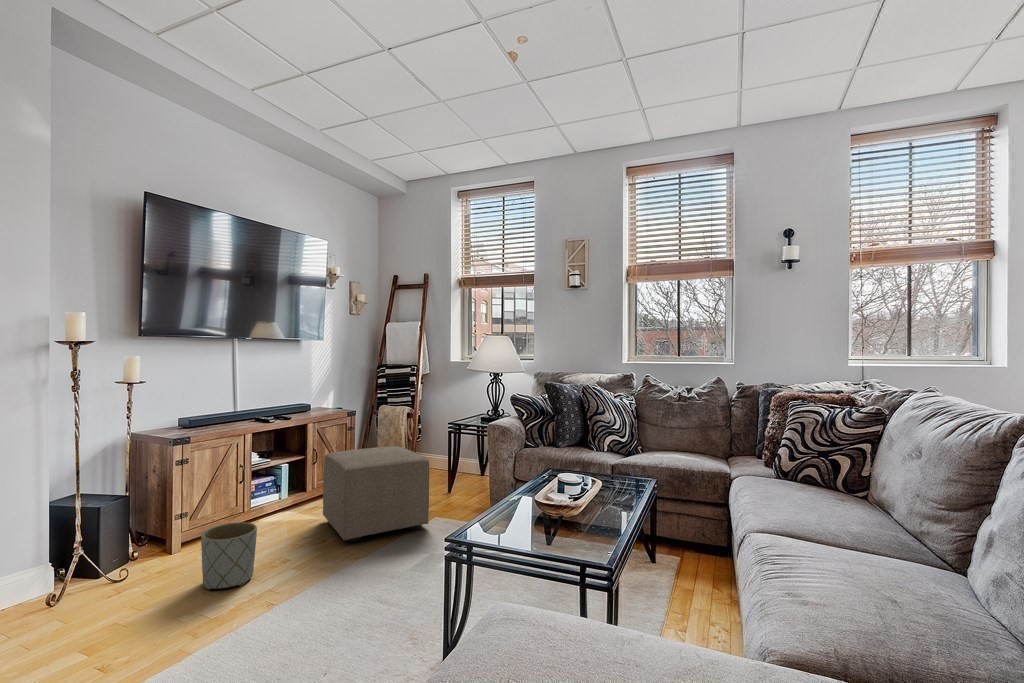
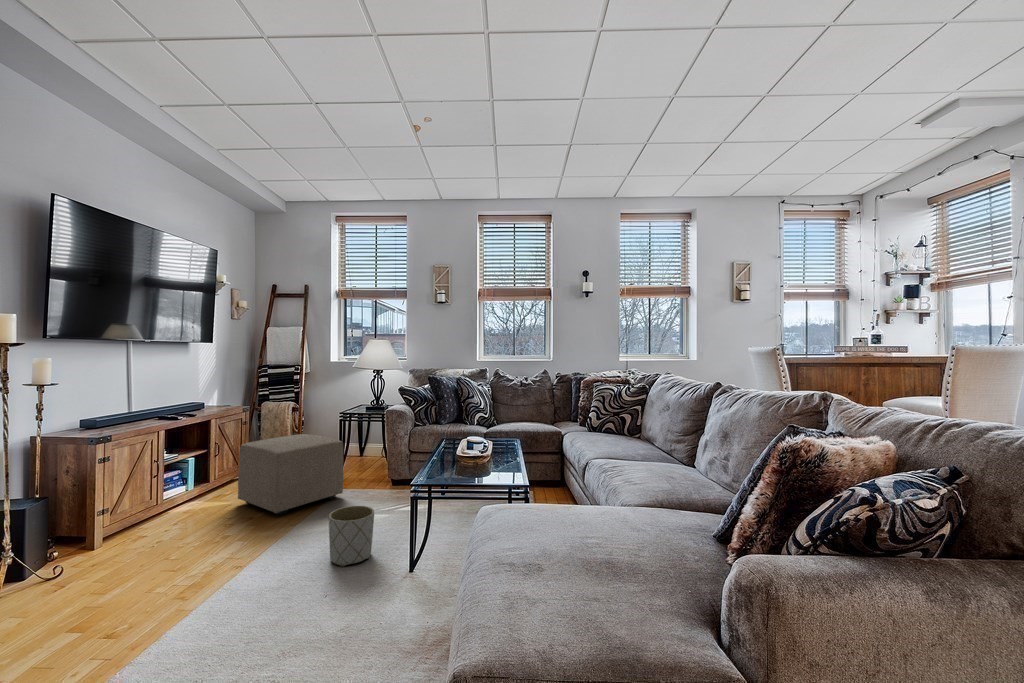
planter: present [201,522,257,590] -> present [329,506,374,567]

